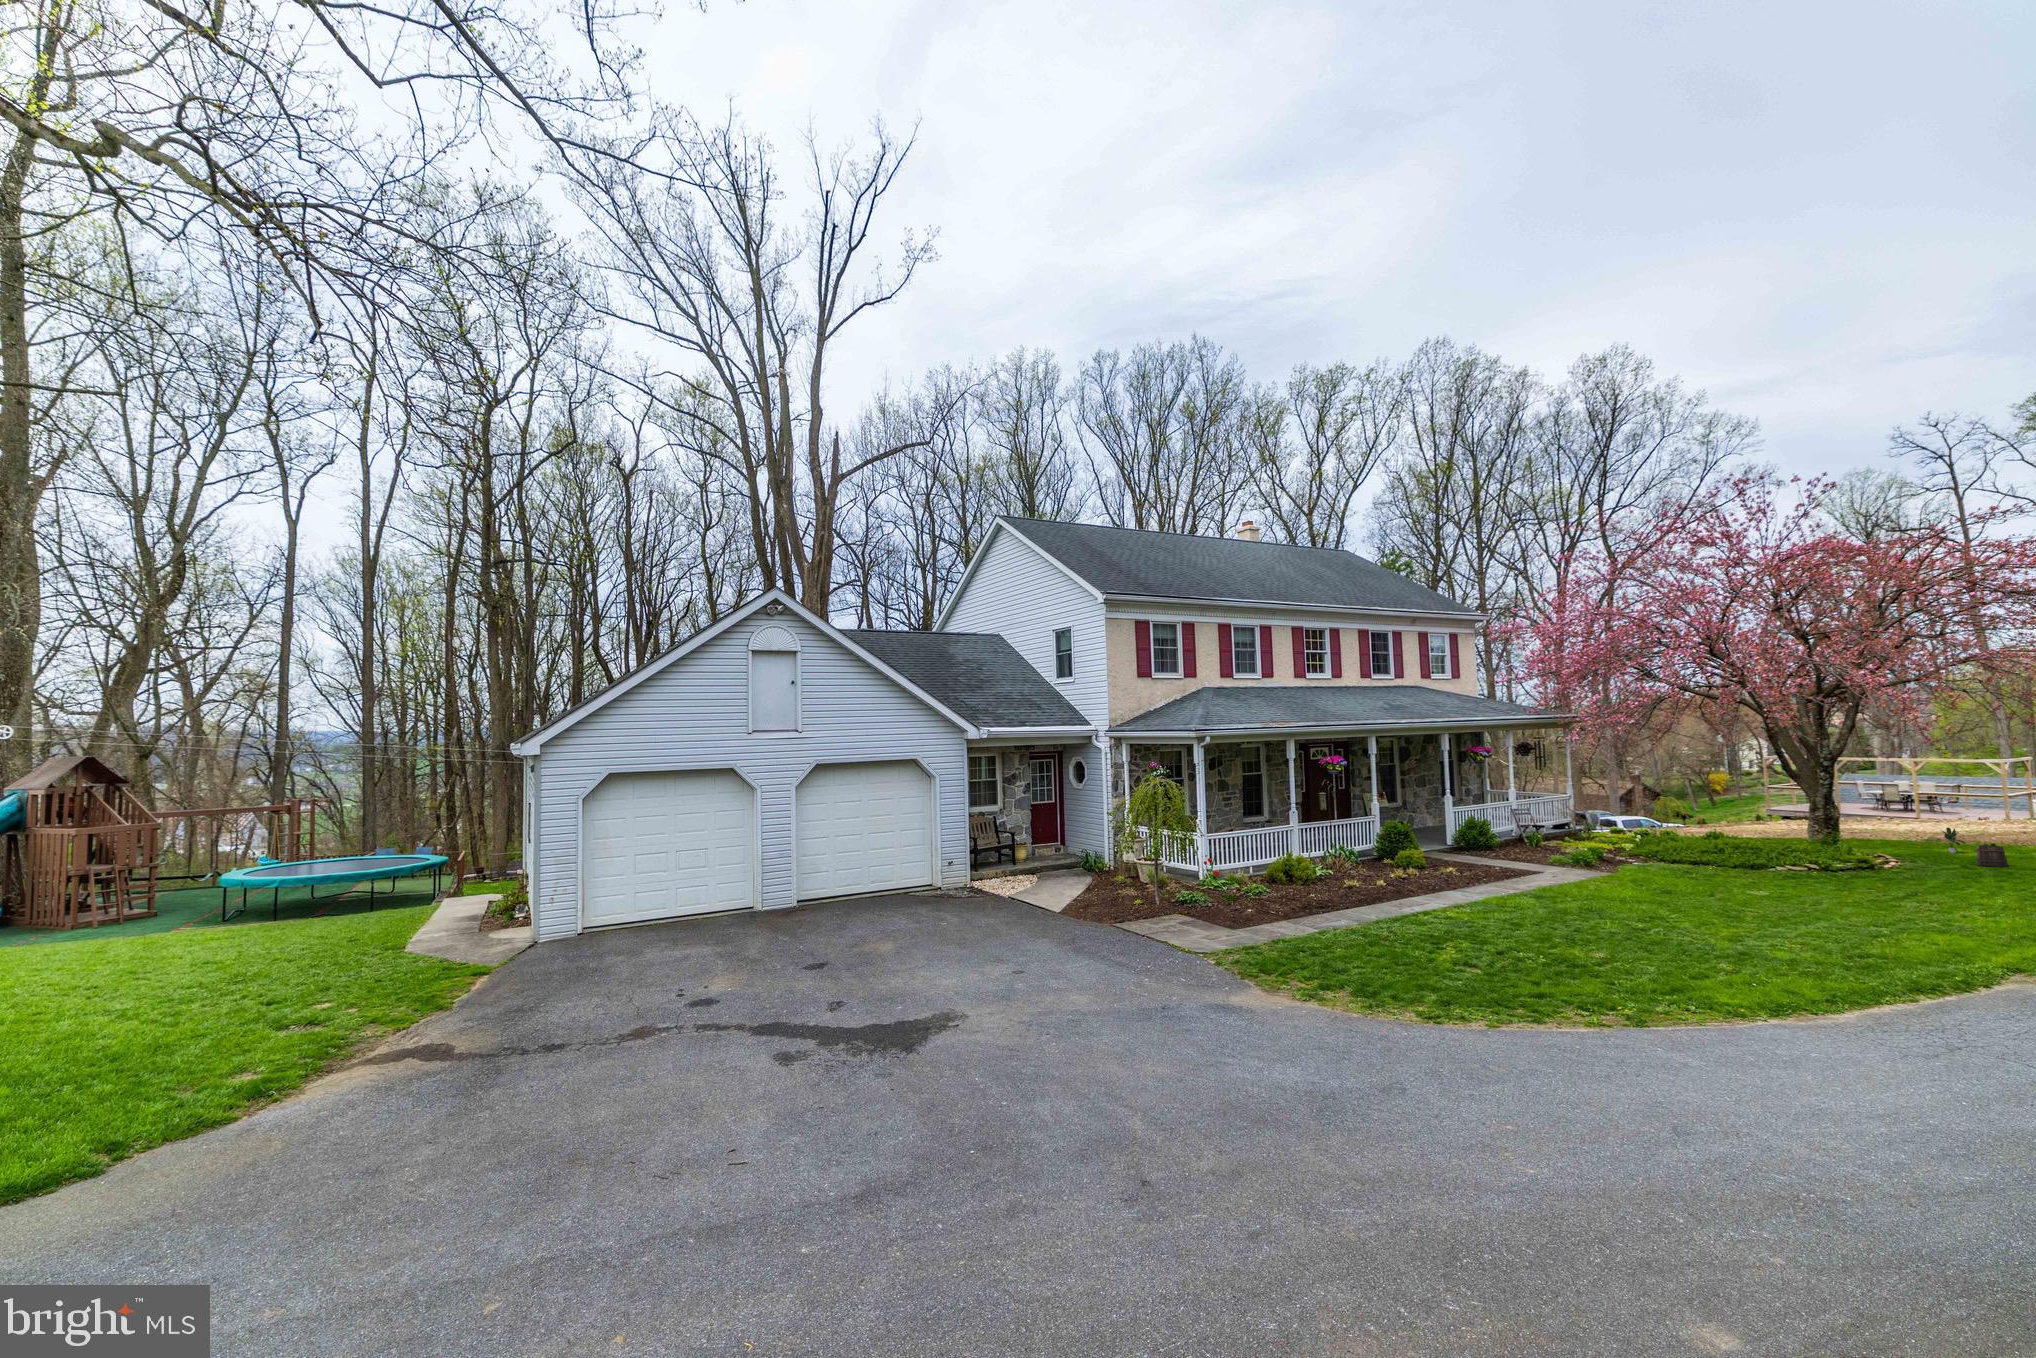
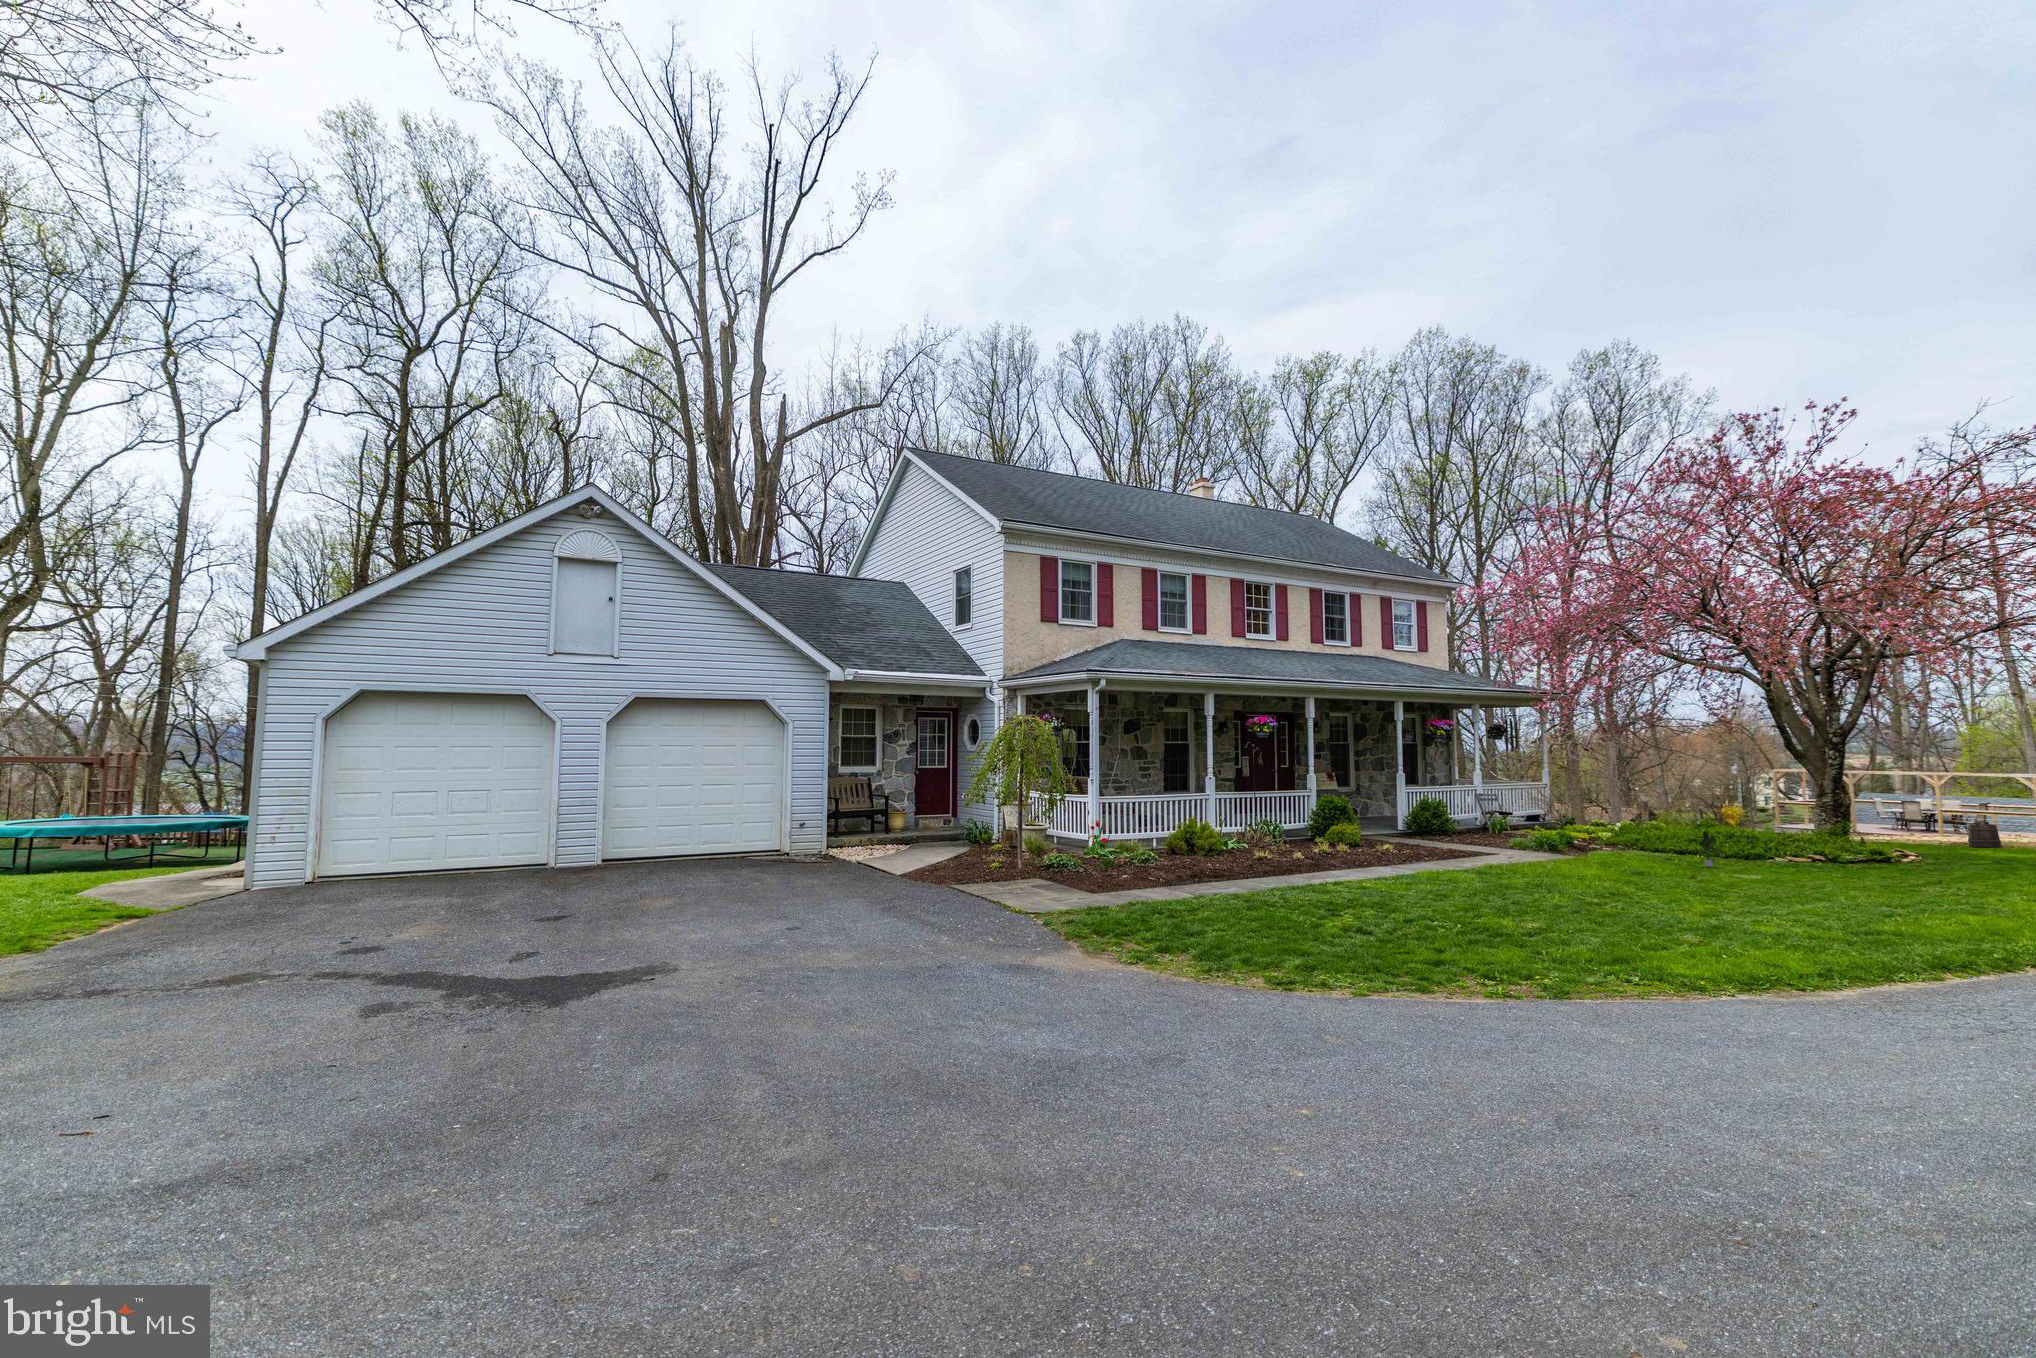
potted plant: present [1942,827,1966,853] -> present [1698,831,1725,867]

